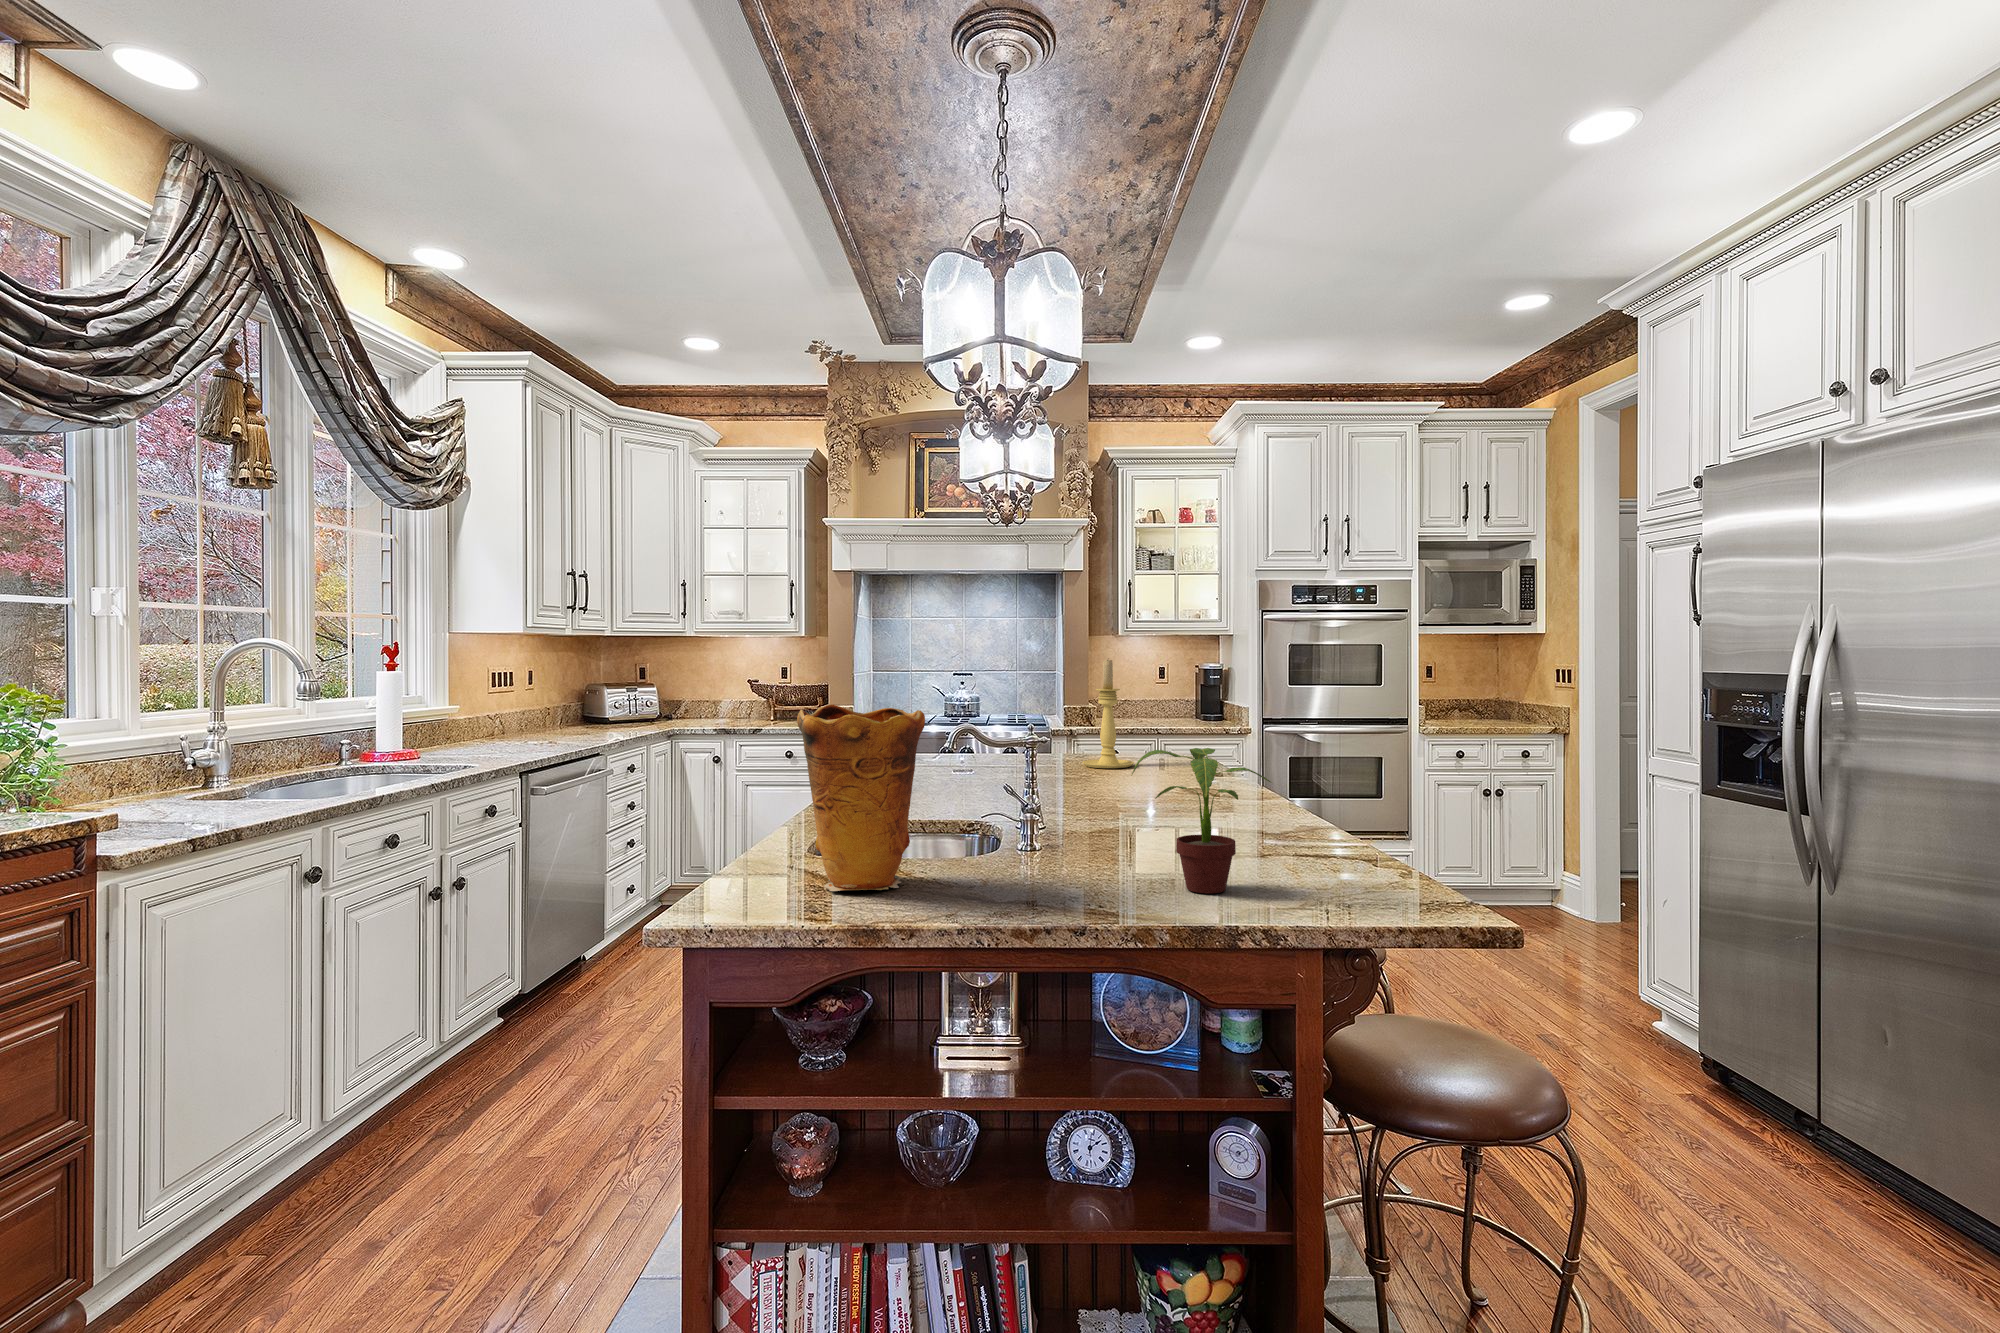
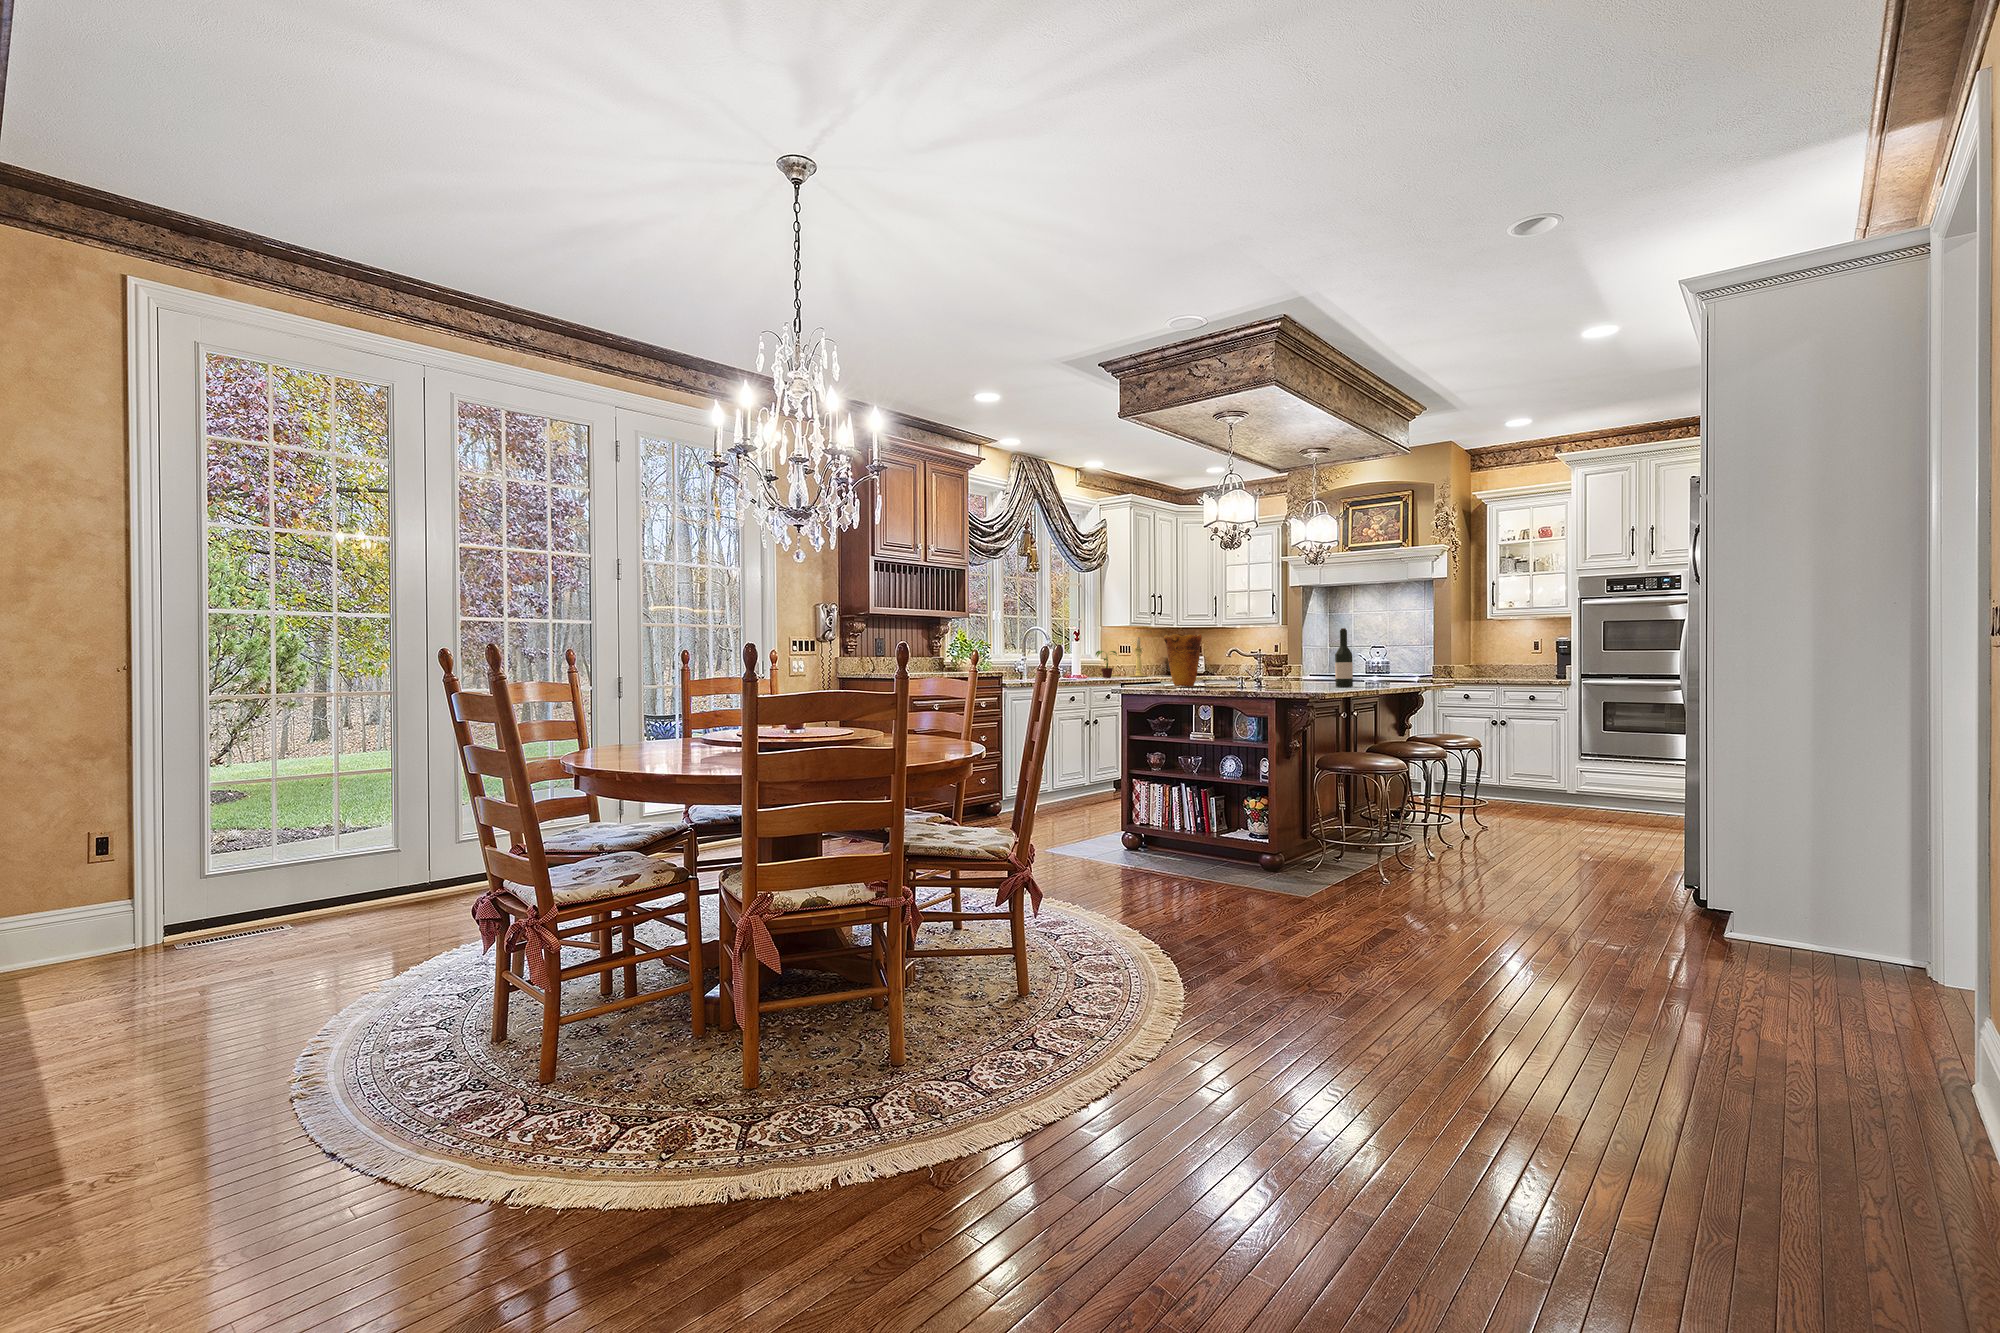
candle holder: present [1083,660,1134,768] -> present [1130,637,1148,677]
wine bottle: none [1302,698,1349,866] -> present [1335,628,1353,687]
potted plant: present [1131,748,1272,893] -> present [1096,651,1117,678]

